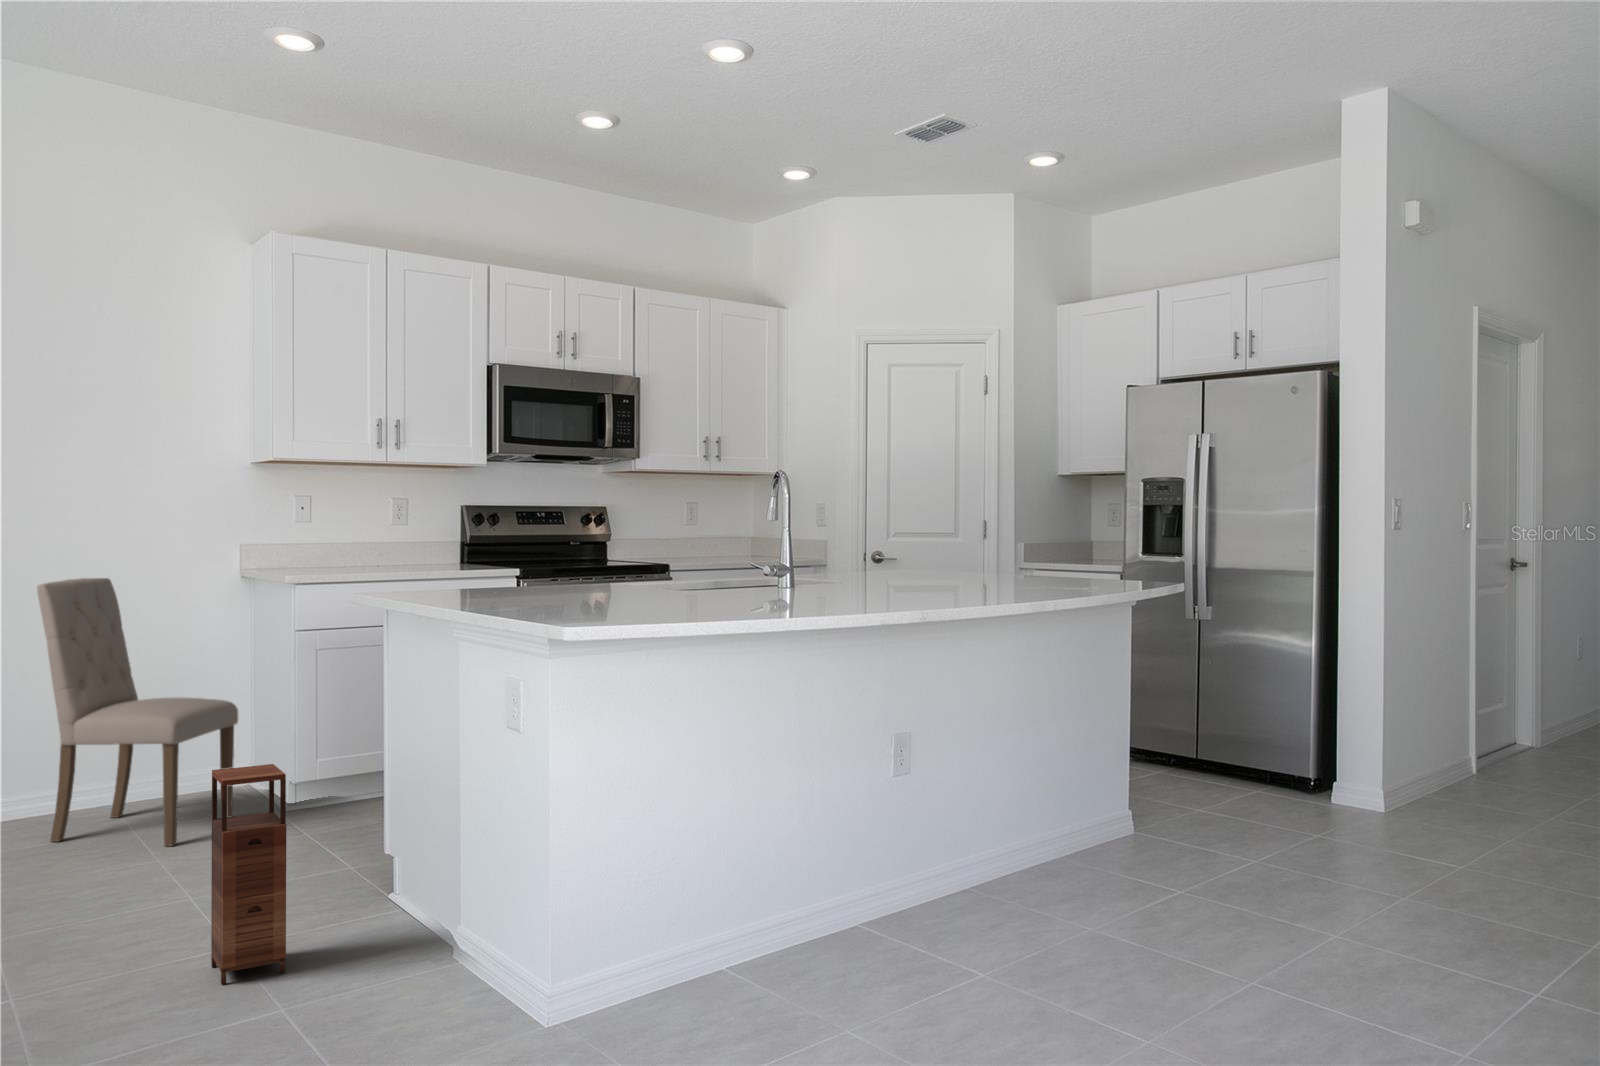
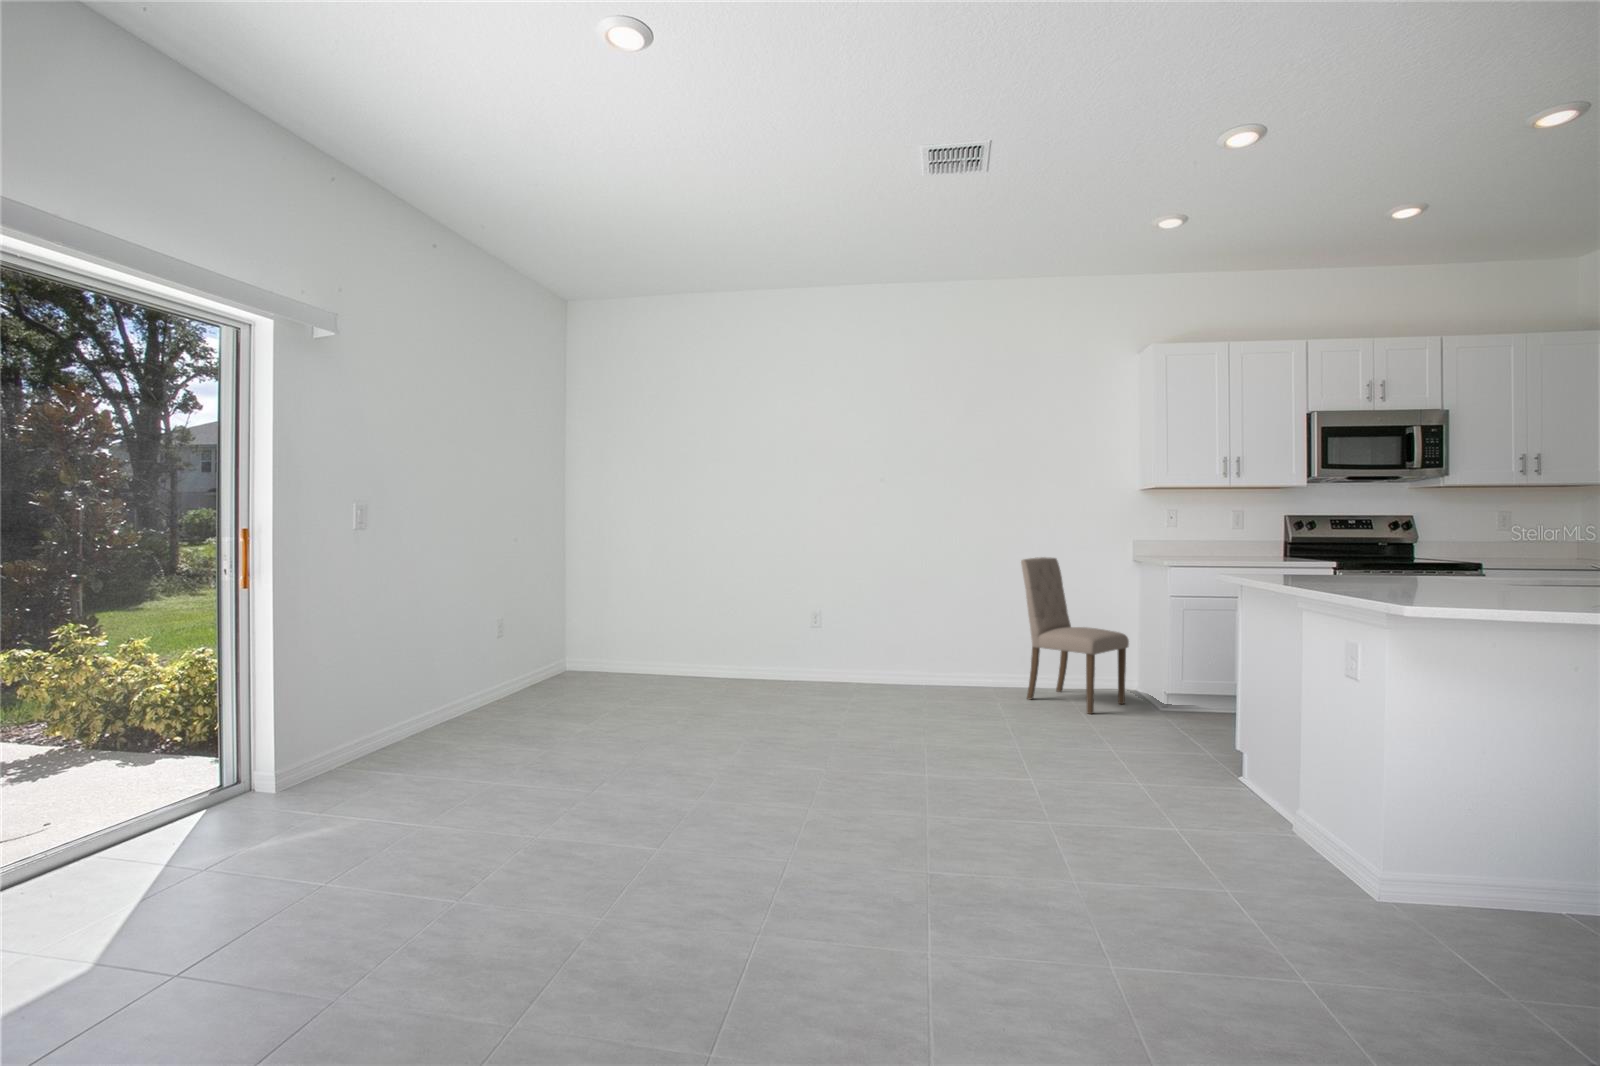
storage cabinet: present [211,764,286,984] -> none [1122,673,1173,812]

